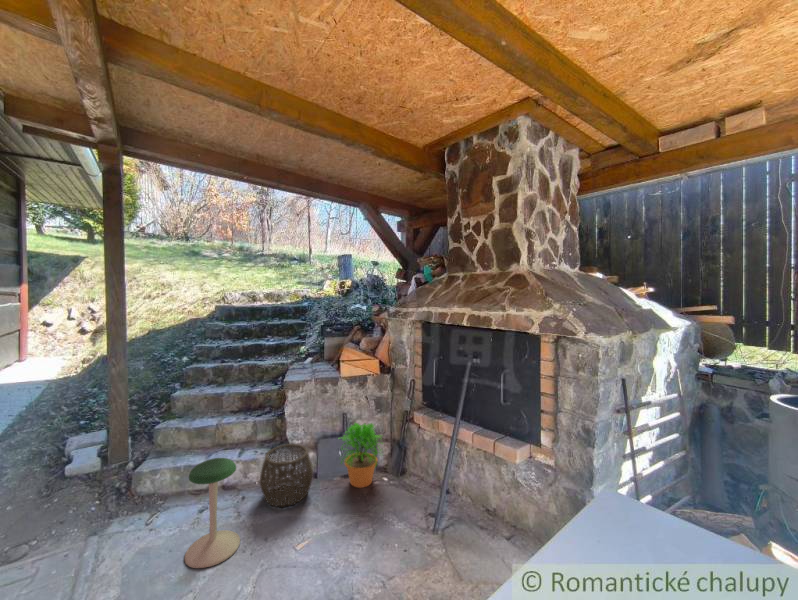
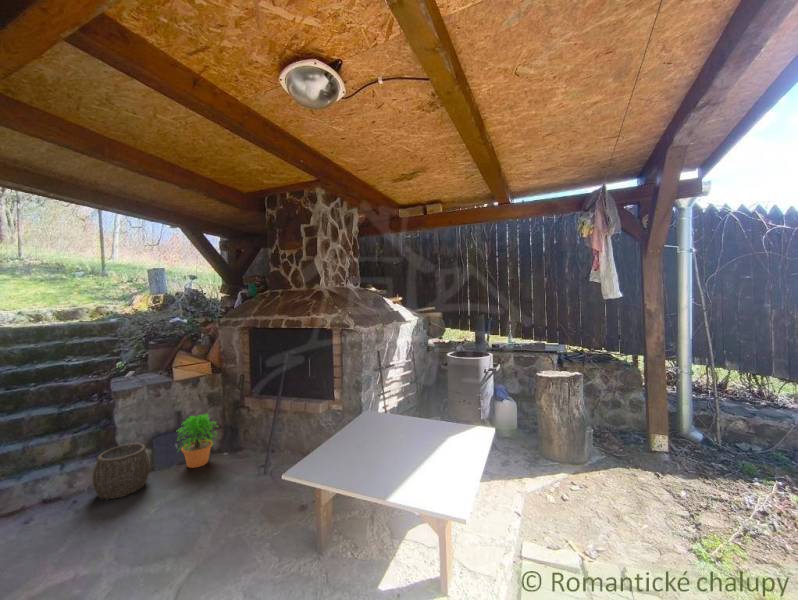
stool: present [185,458,240,568] -> none [19,459,83,559]

